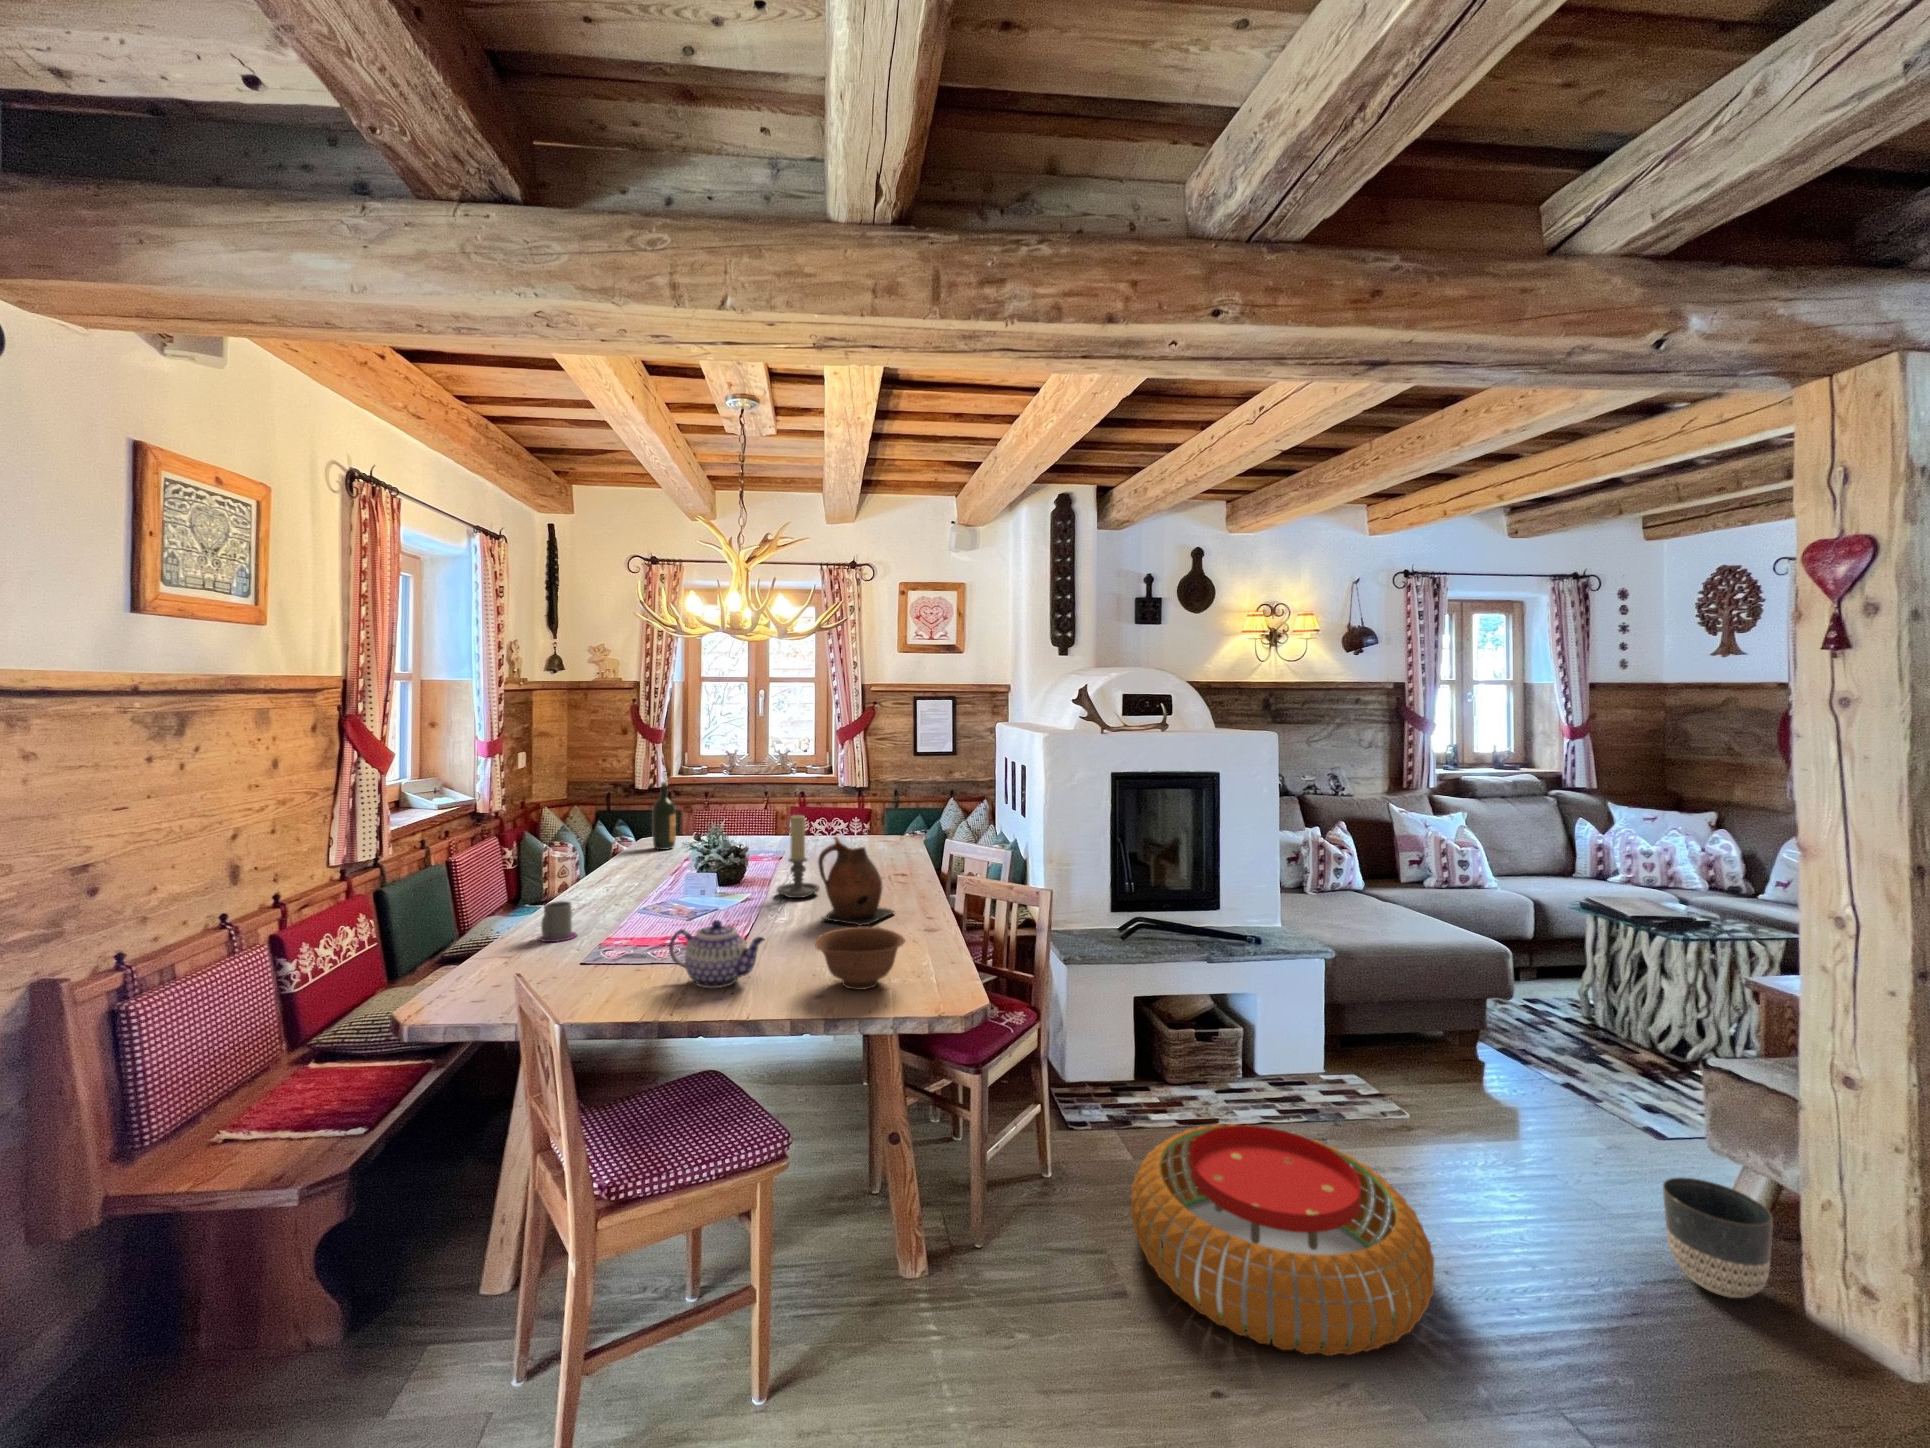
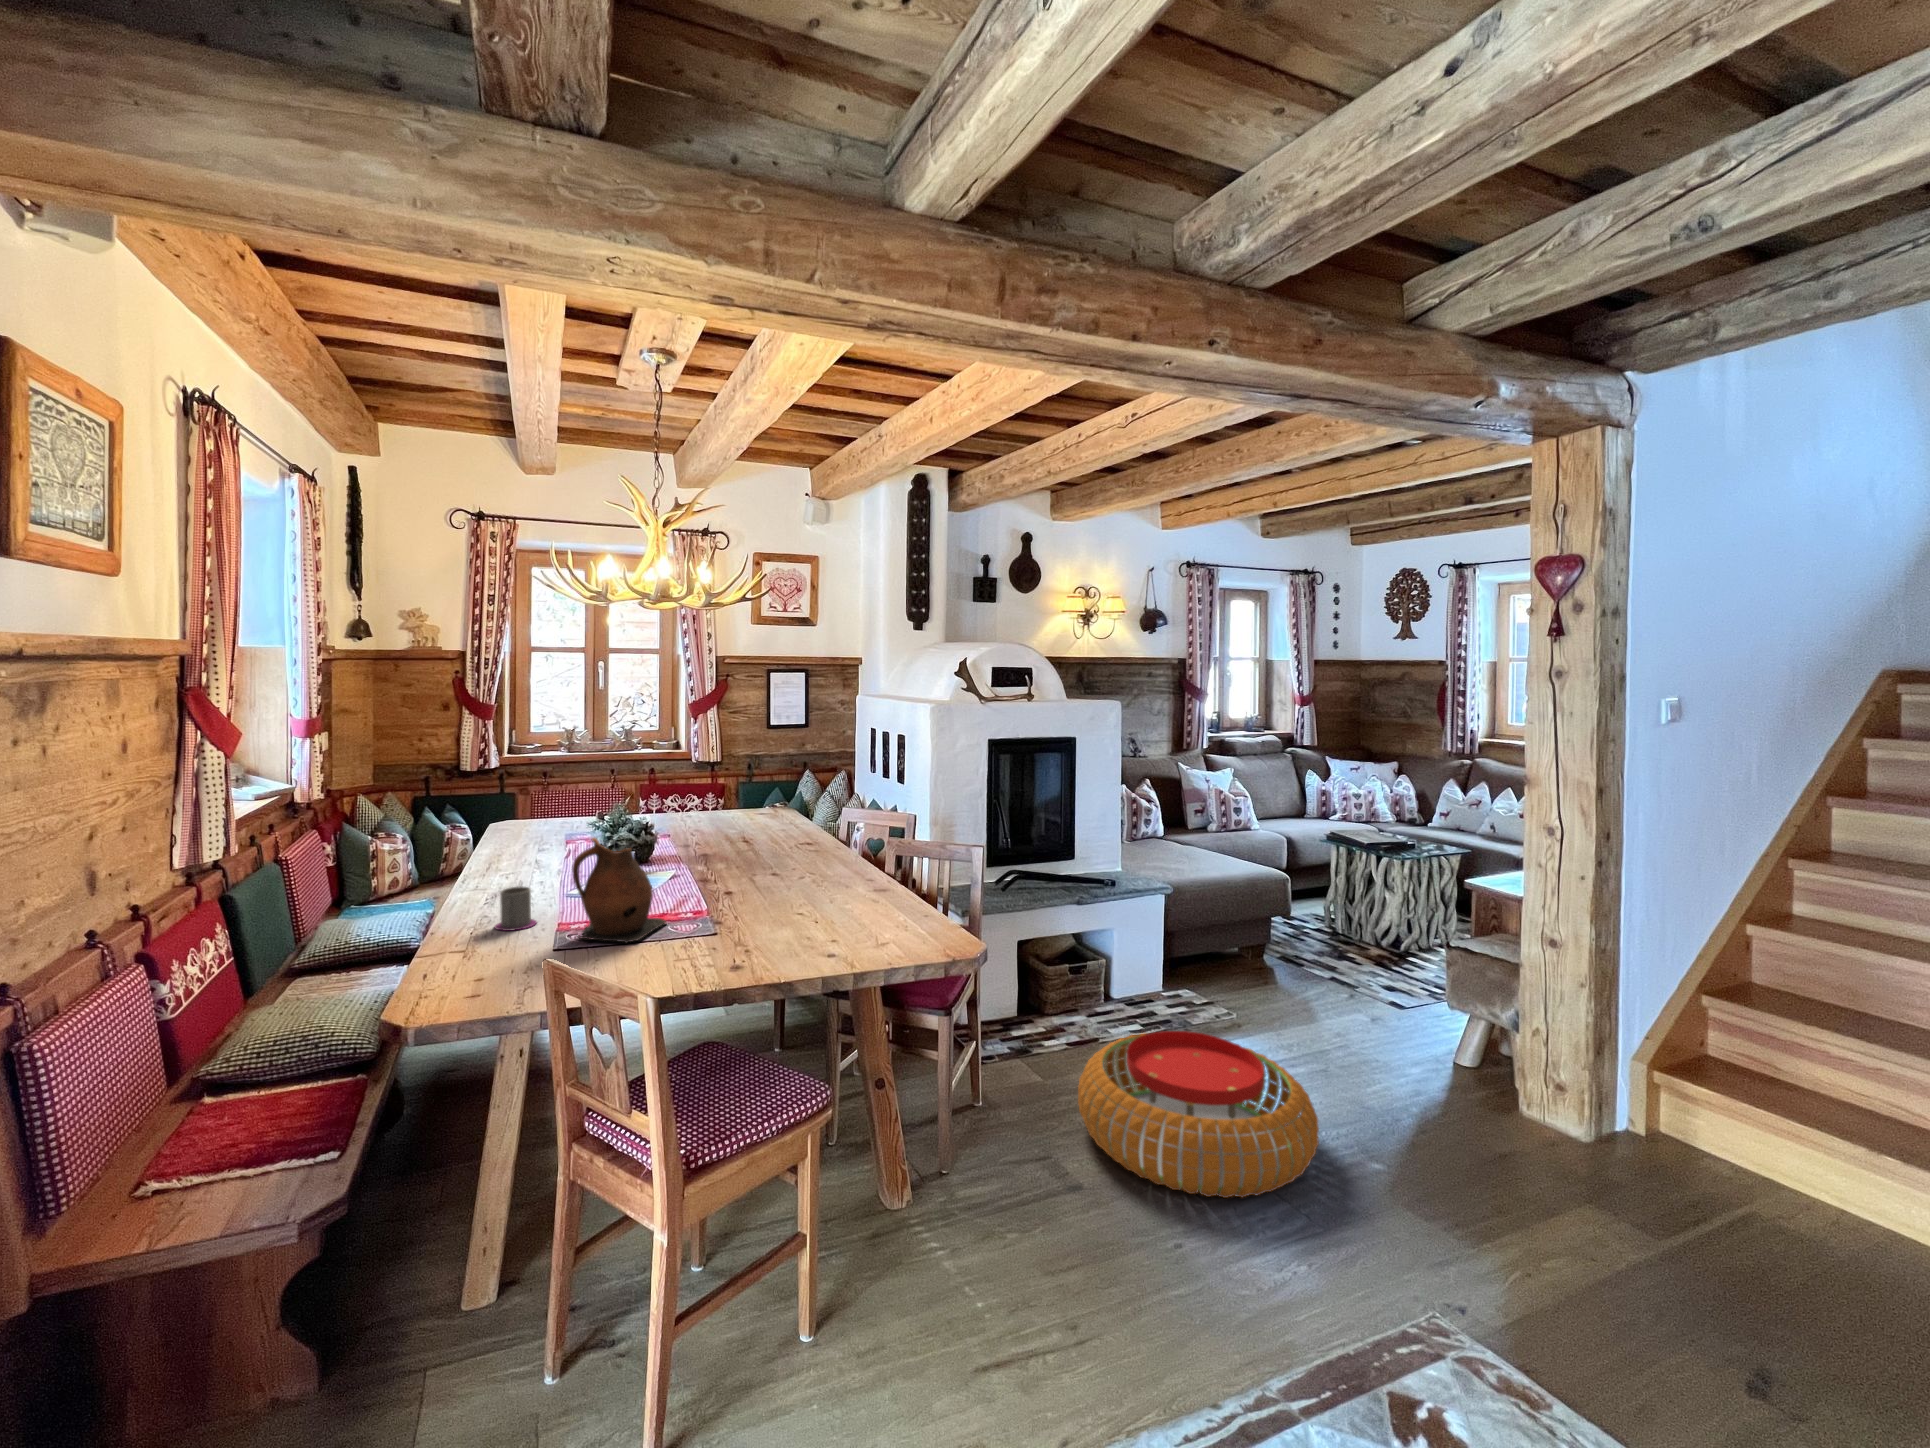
wine bottle: present [652,782,676,850] -> none [520,760,546,833]
candle holder: present [777,815,819,898] -> none [712,786,756,870]
ceramic pitcher: present [818,837,894,926] -> present [572,838,666,943]
teapot: present [669,920,764,988] -> none [689,889,792,956]
bowl: present [815,927,905,990] -> none [839,886,924,944]
planter: present [1663,1178,1773,1298] -> none [1440,1027,1509,1106]

